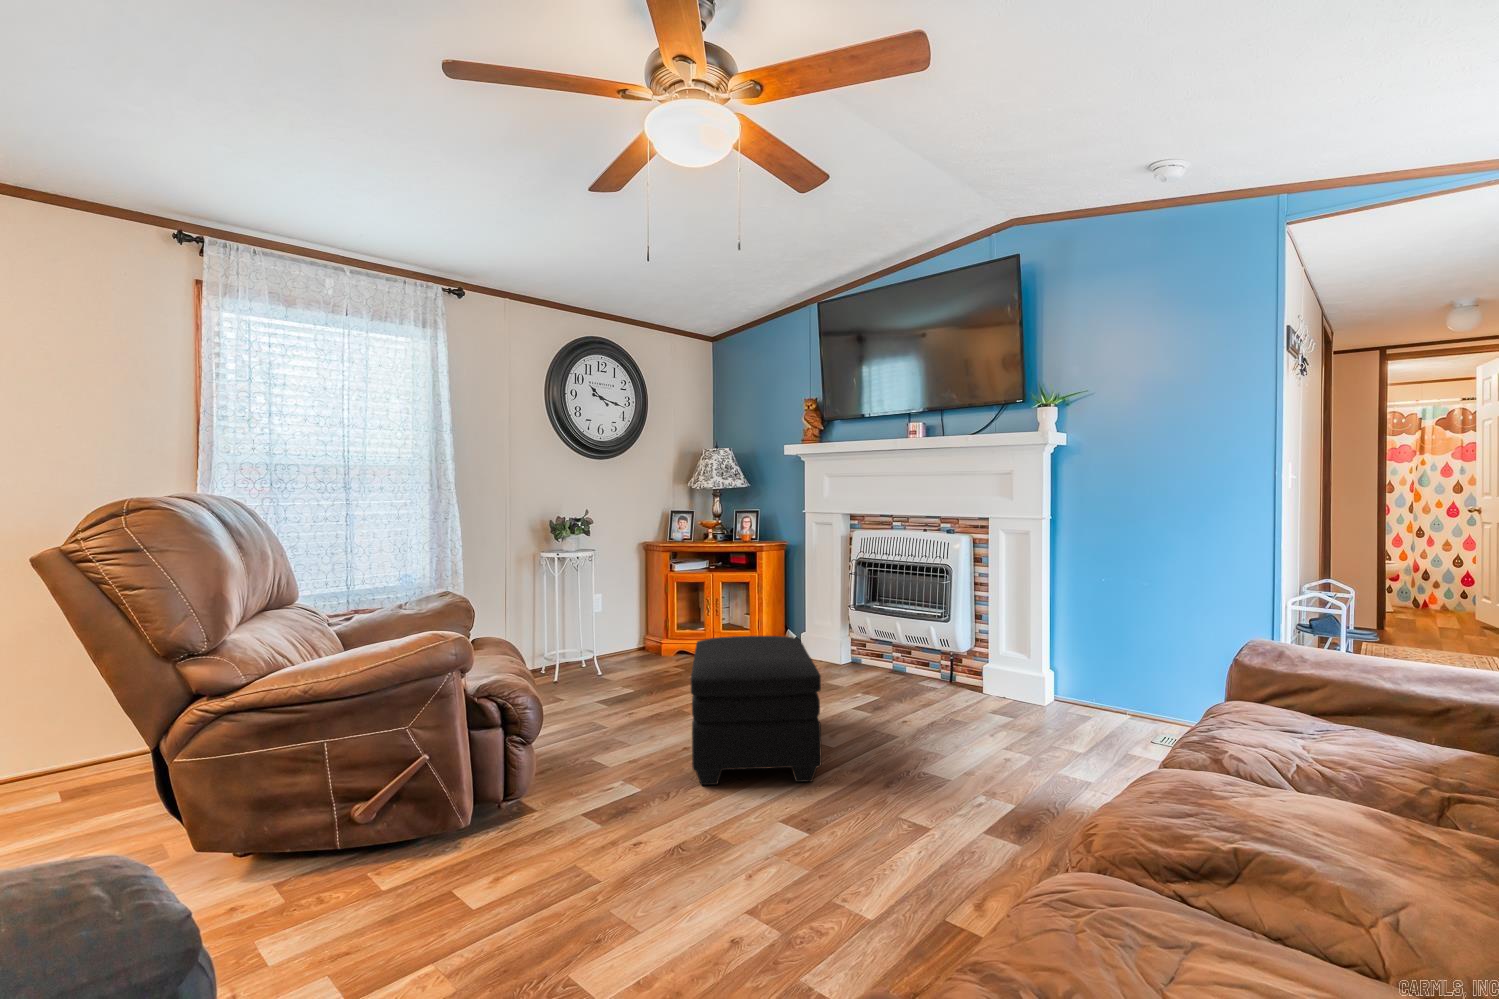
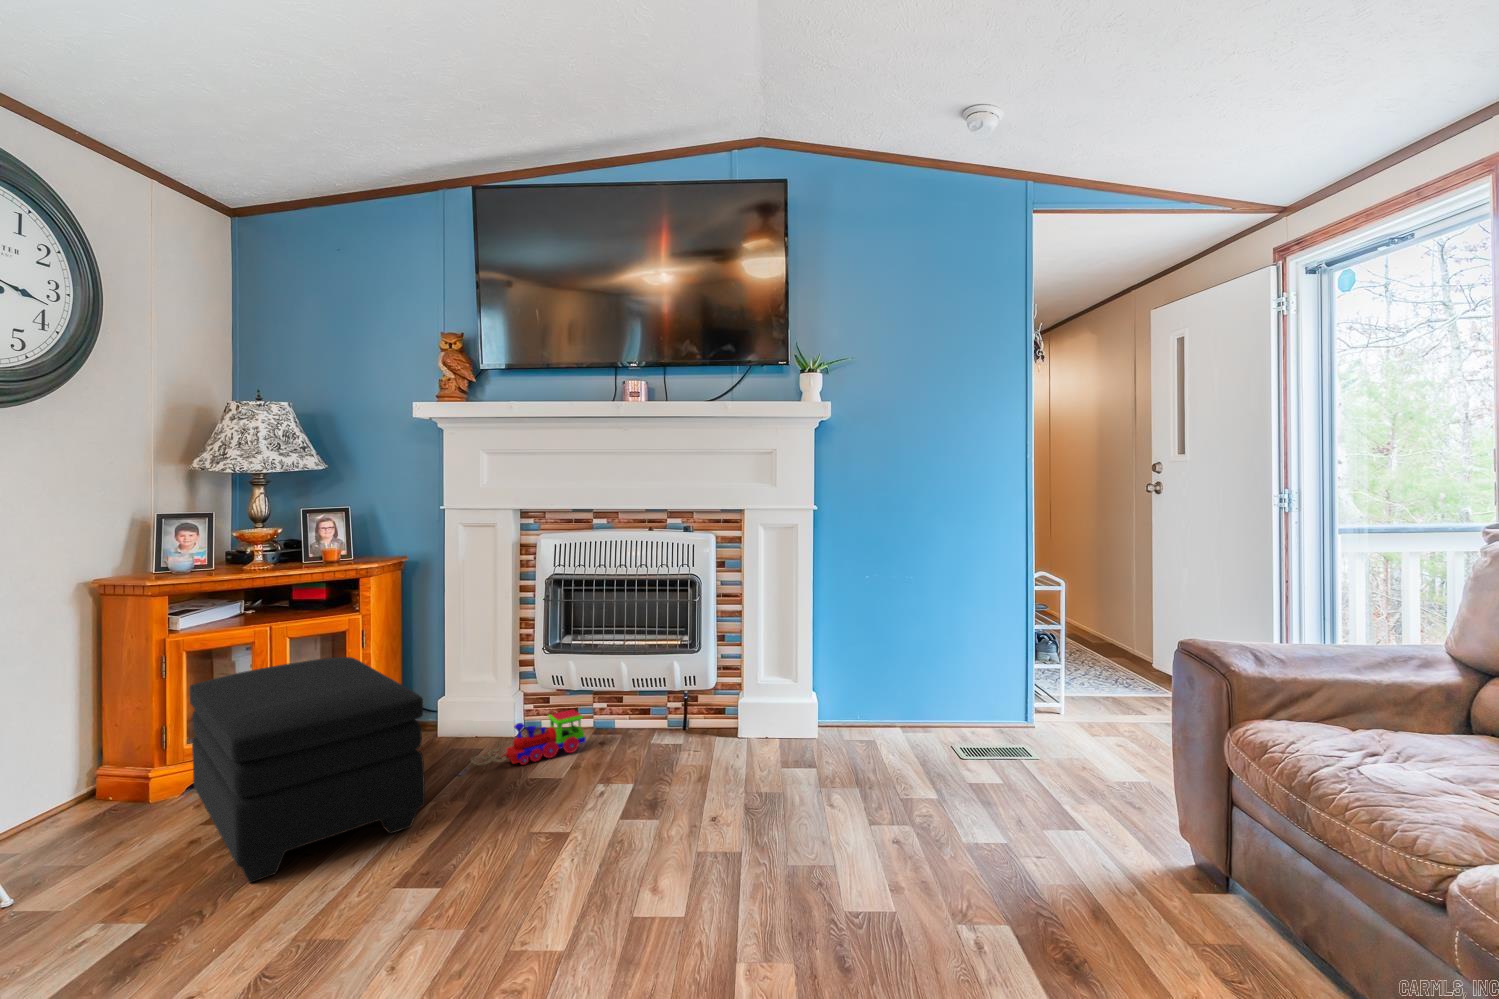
toy train: none [878,719,986,761] -> present [470,709,586,766]

